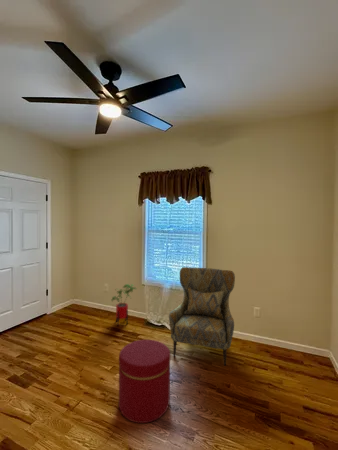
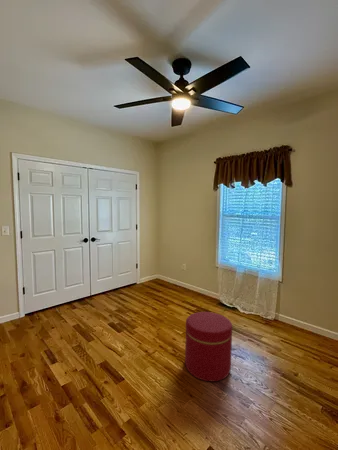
armchair: present [169,267,235,366] -> none [238,252,315,355]
house plant: present [112,284,135,324] -> none [188,264,211,301]

